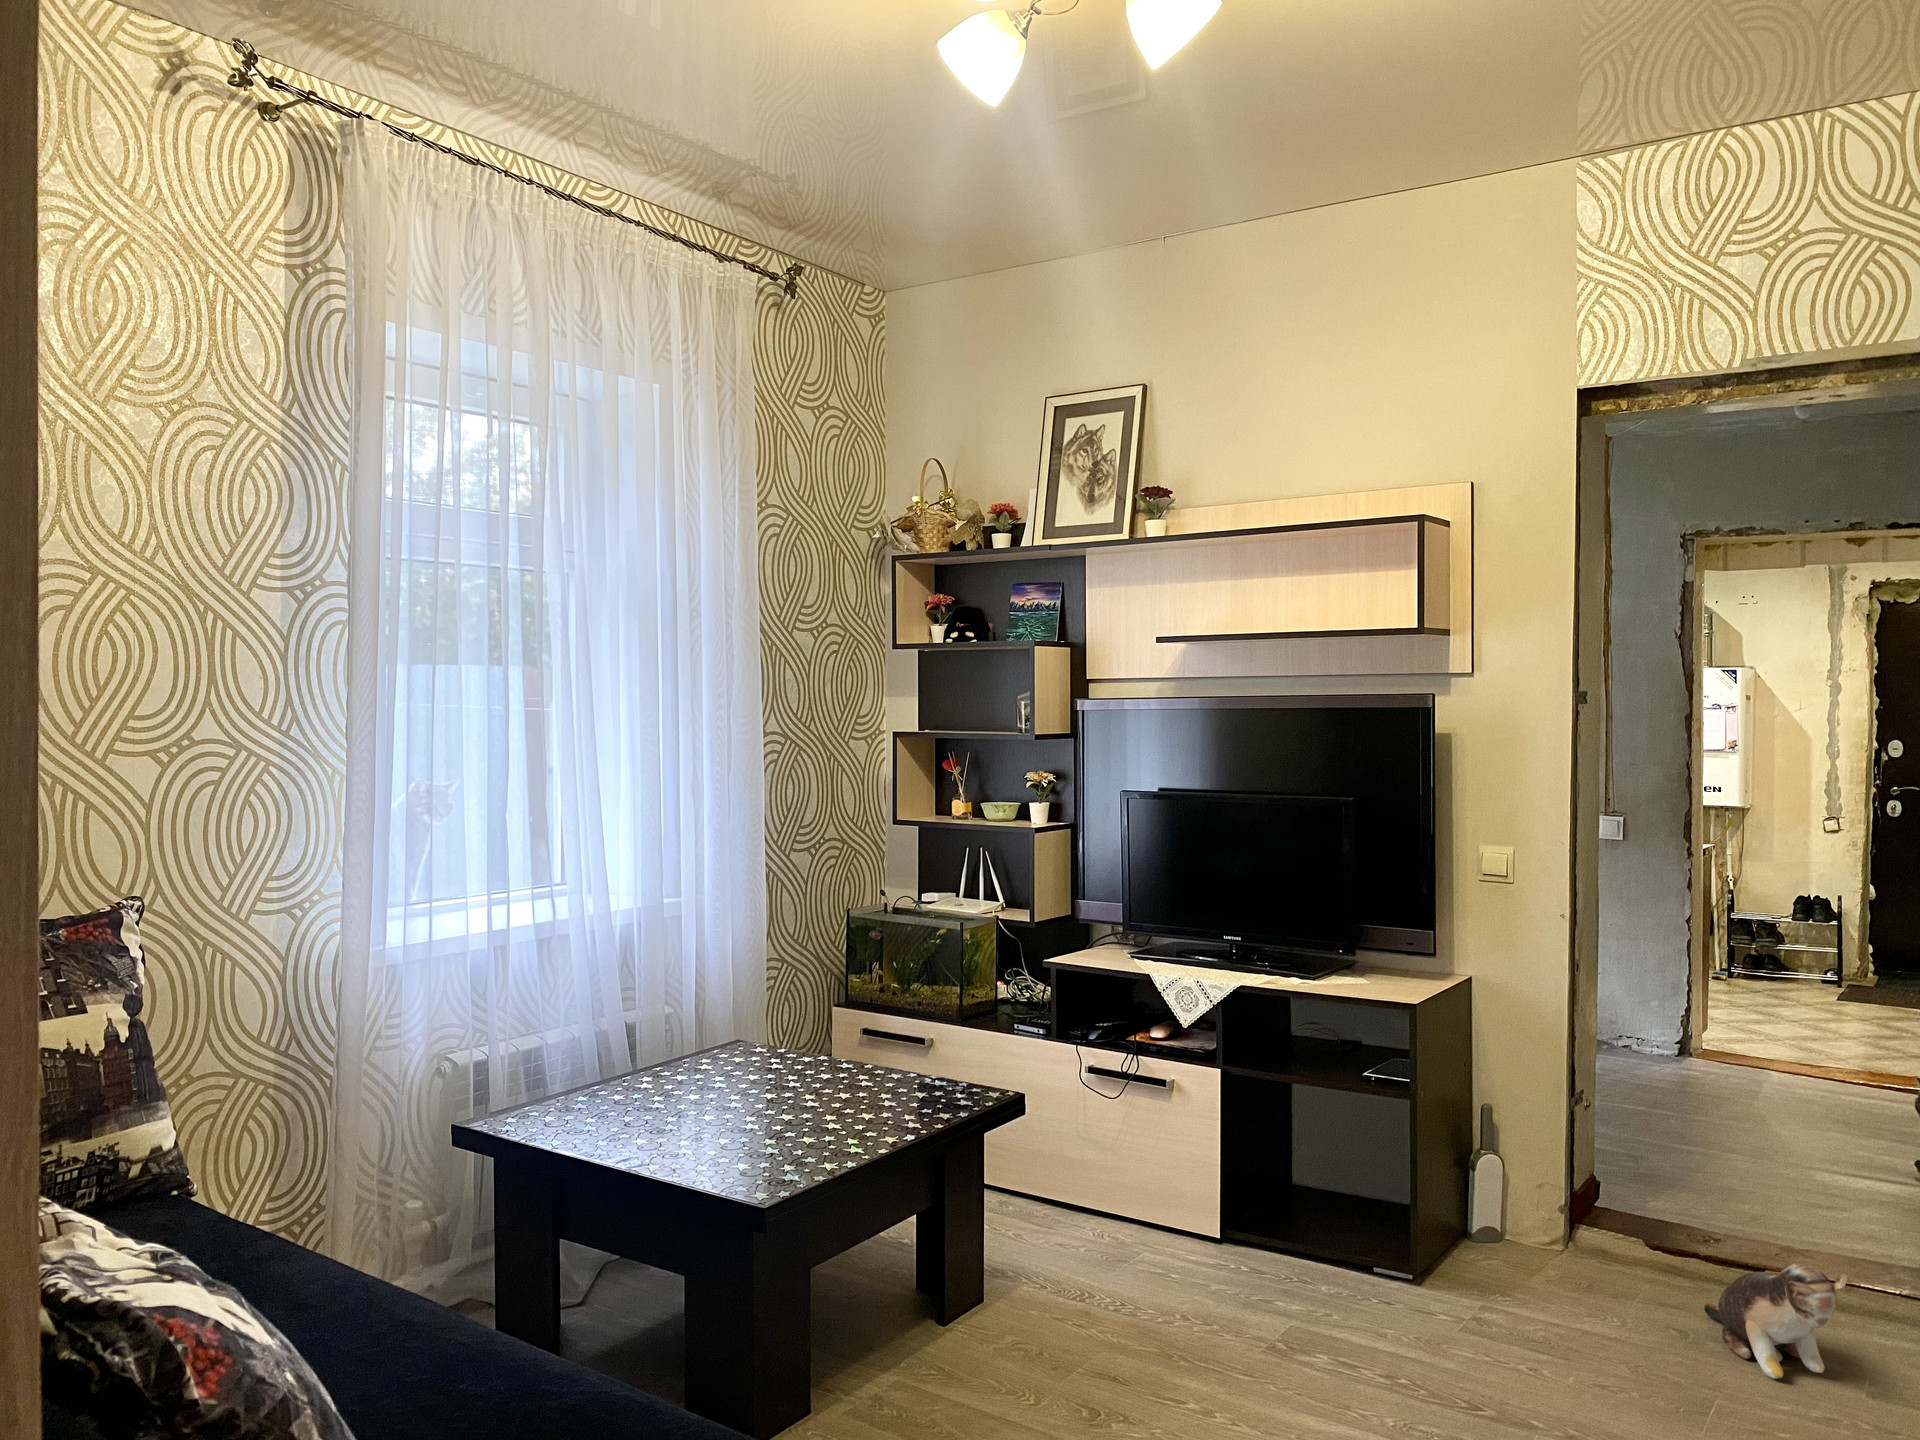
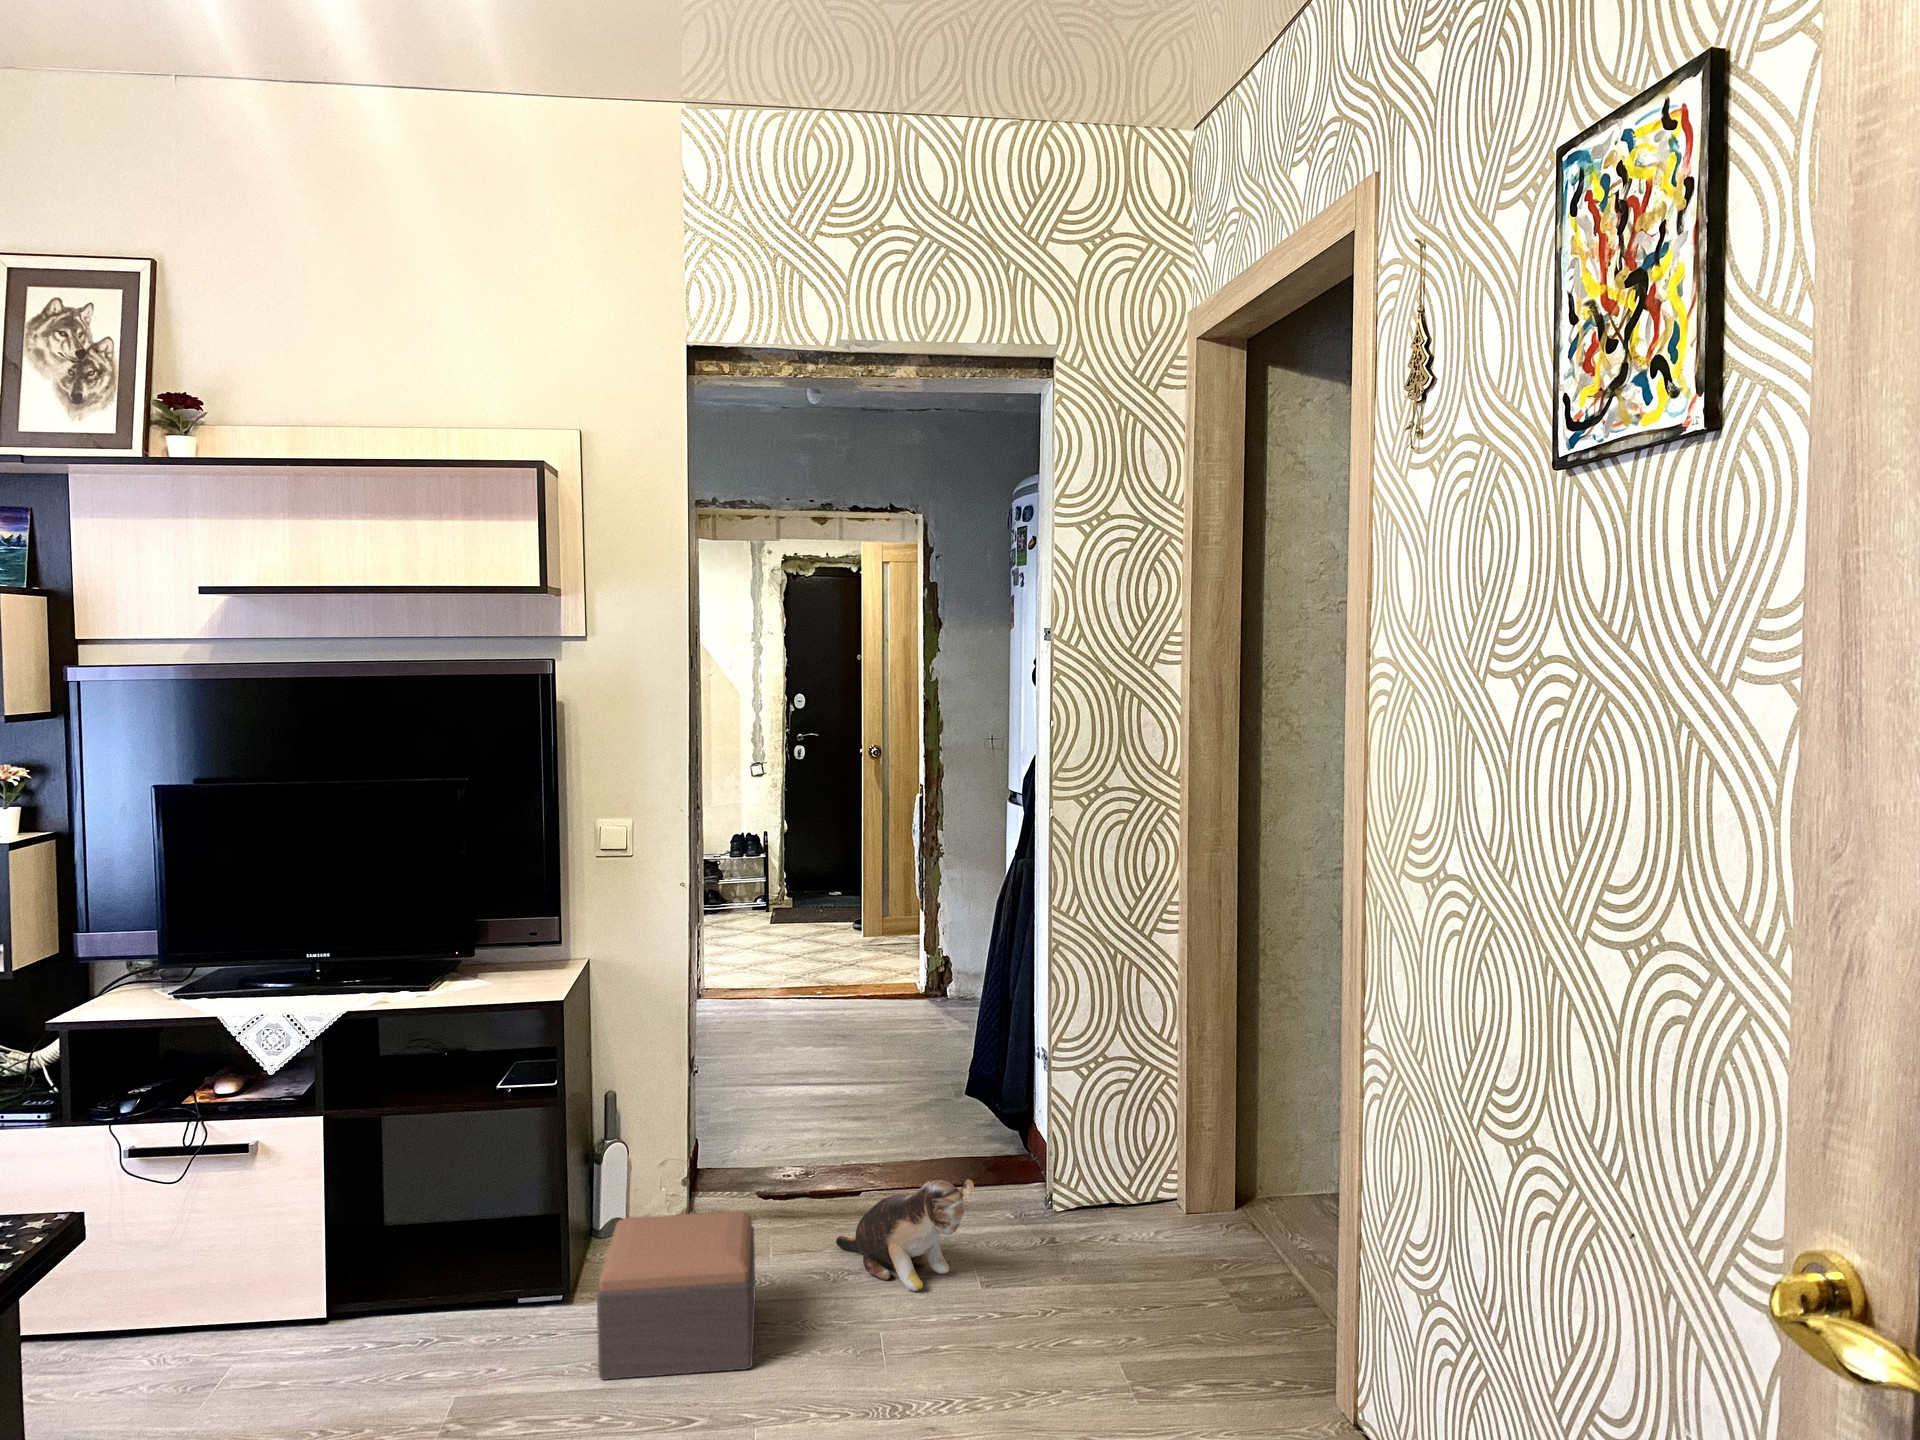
footstool: none [1411,1215,1589,1386] -> present [597,1211,756,1380]

